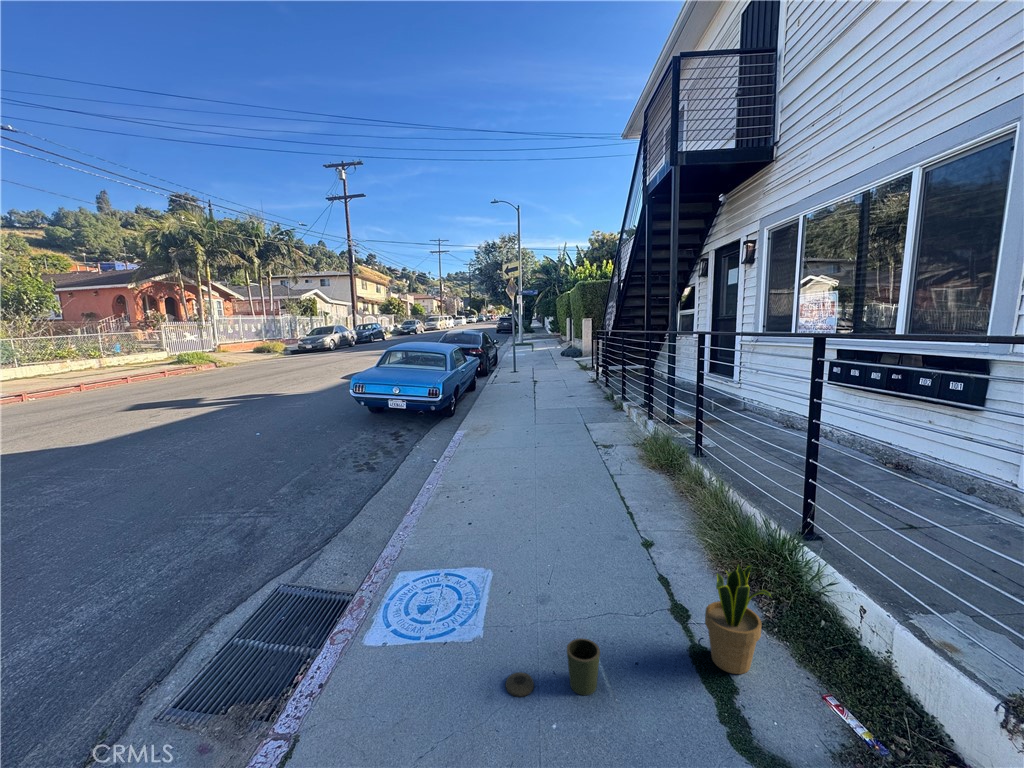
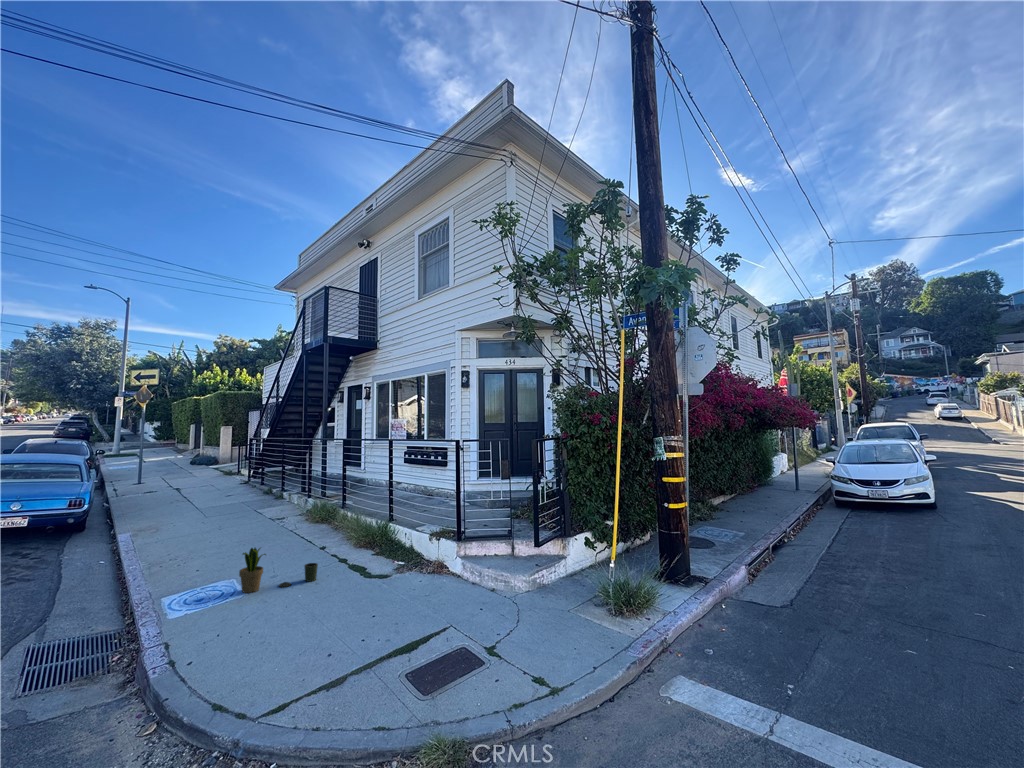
potted plant: present [705,565,772,674] -> present [239,548,266,593]

